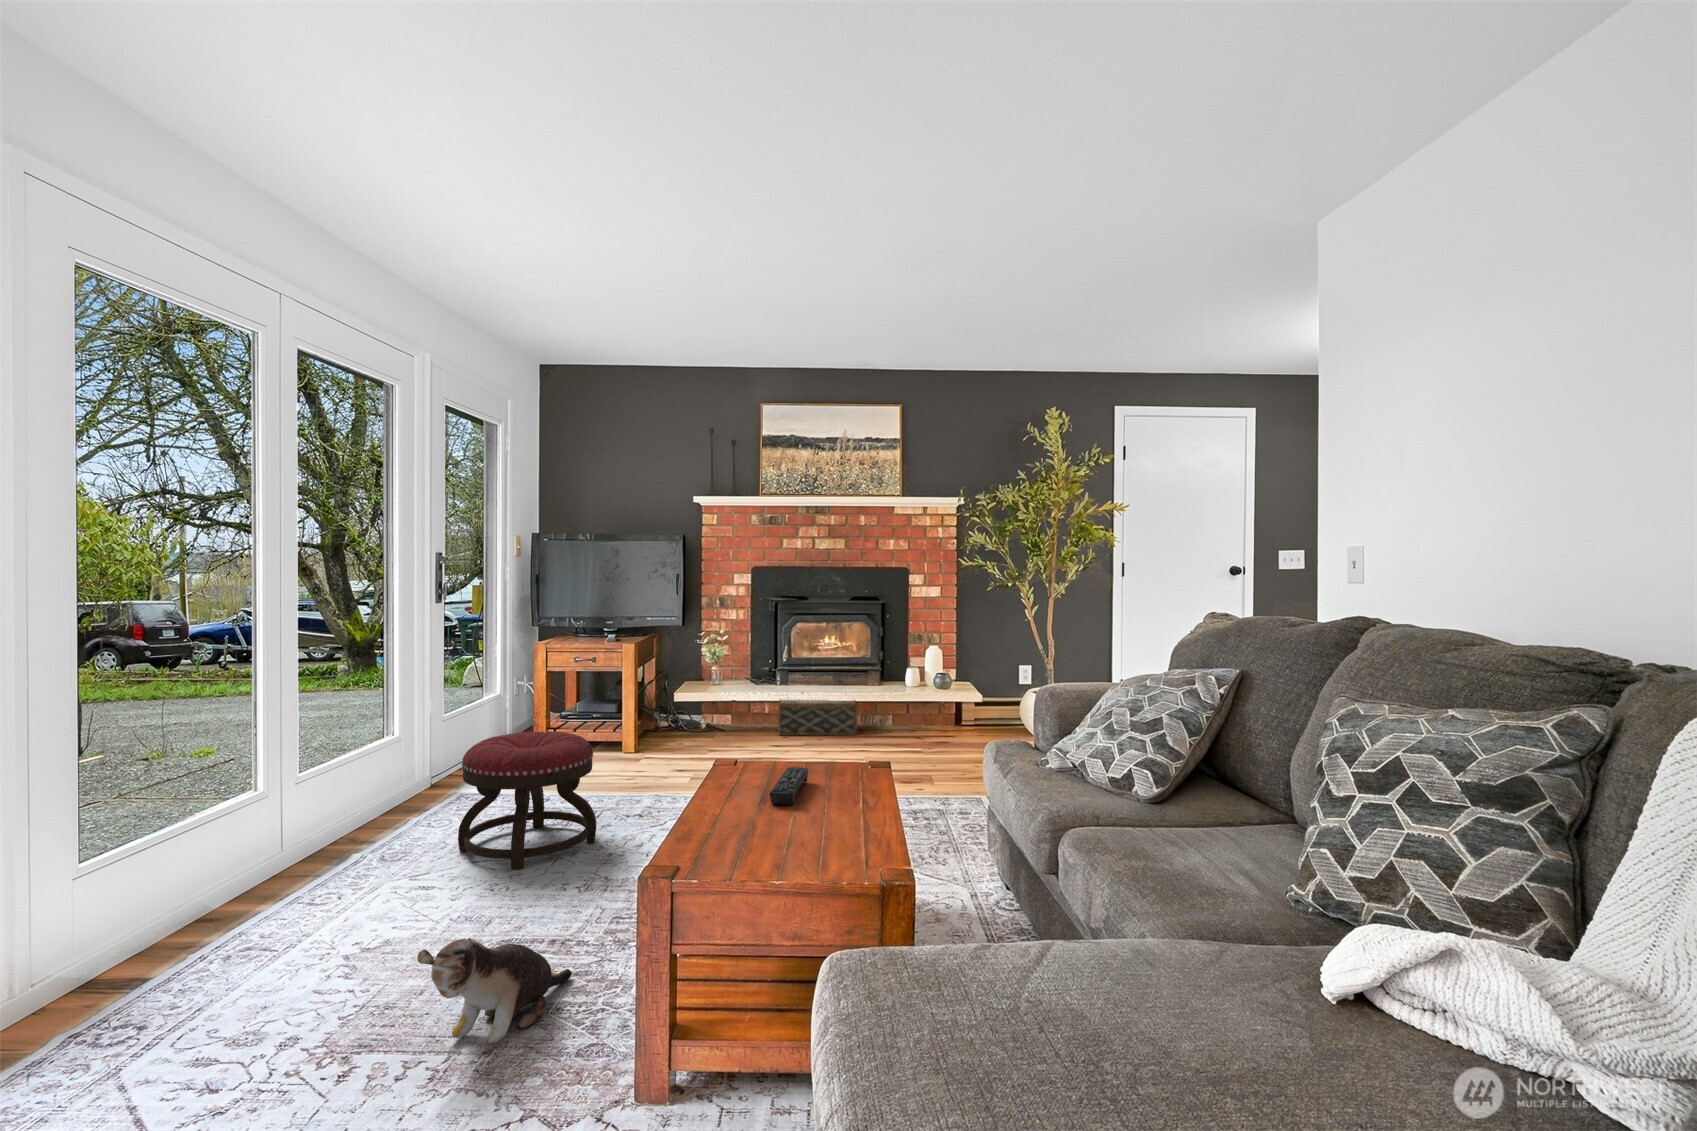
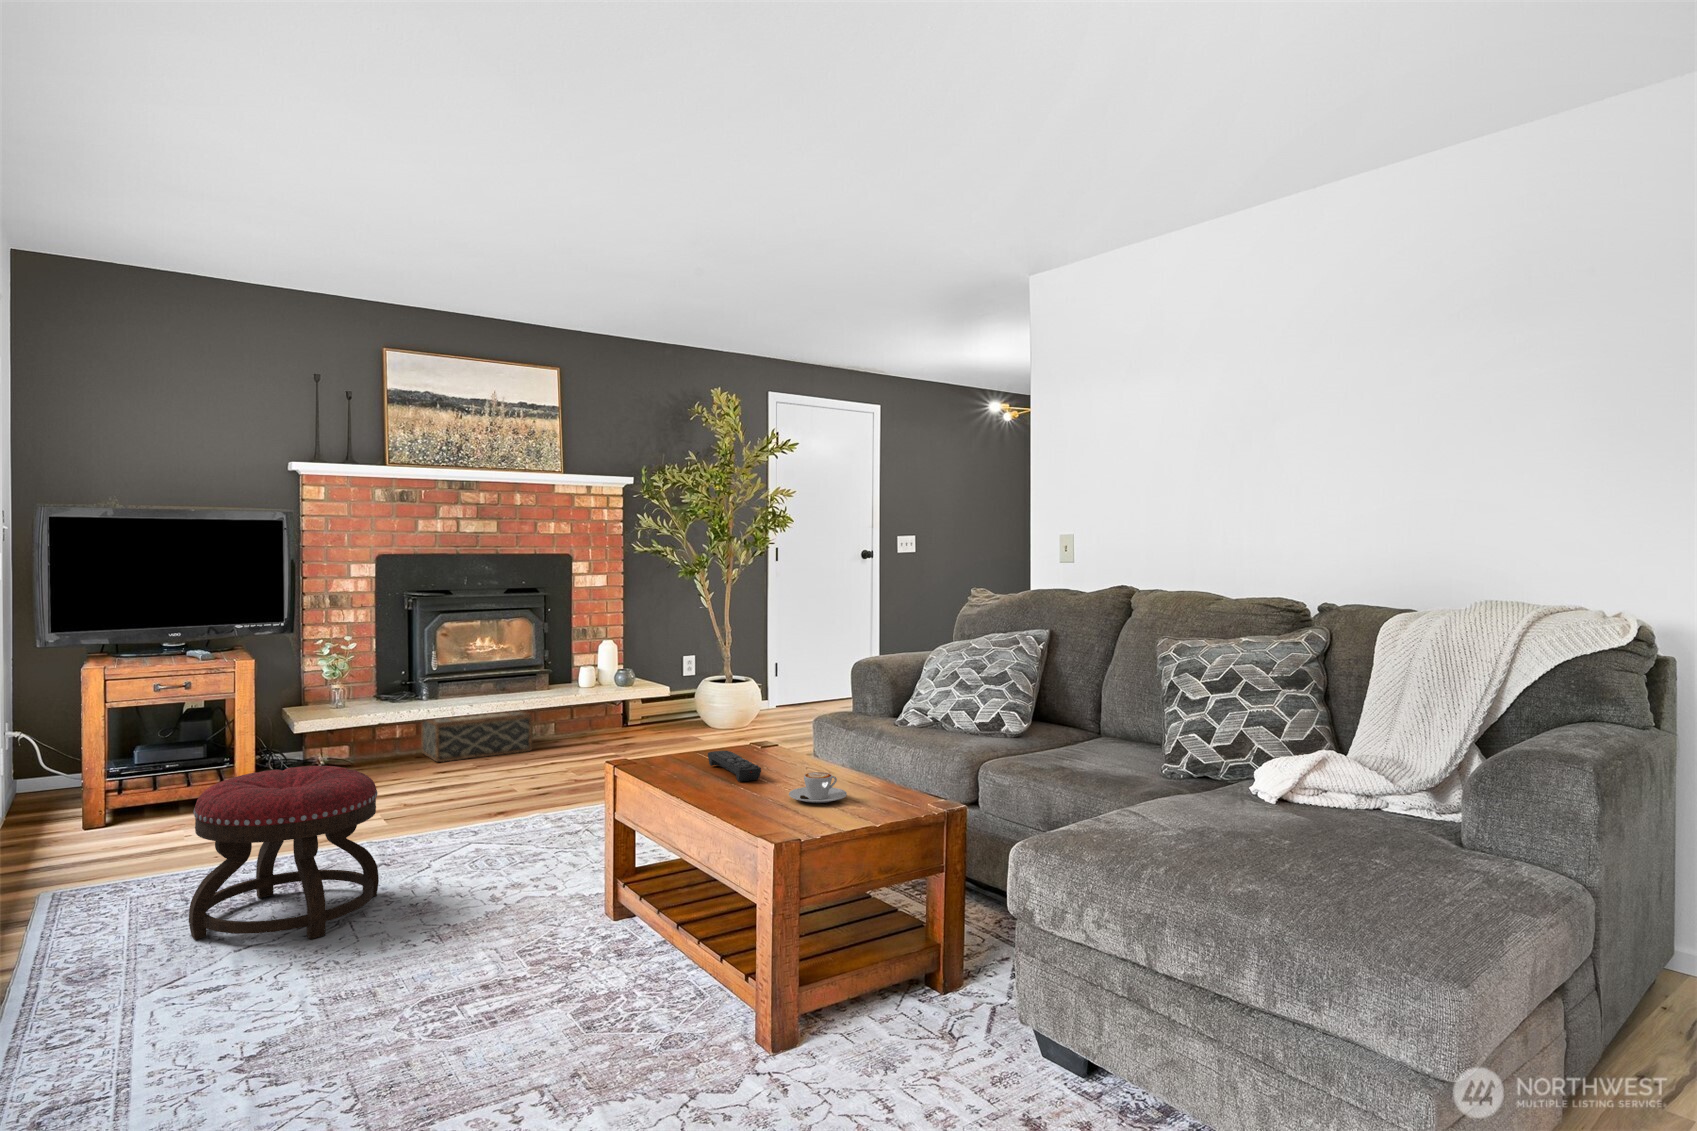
coffee cup: none [761,810,824,846] -> present [789,772,847,803]
plush toy: present [417,938,572,1043] -> none [507,952,587,1066]

